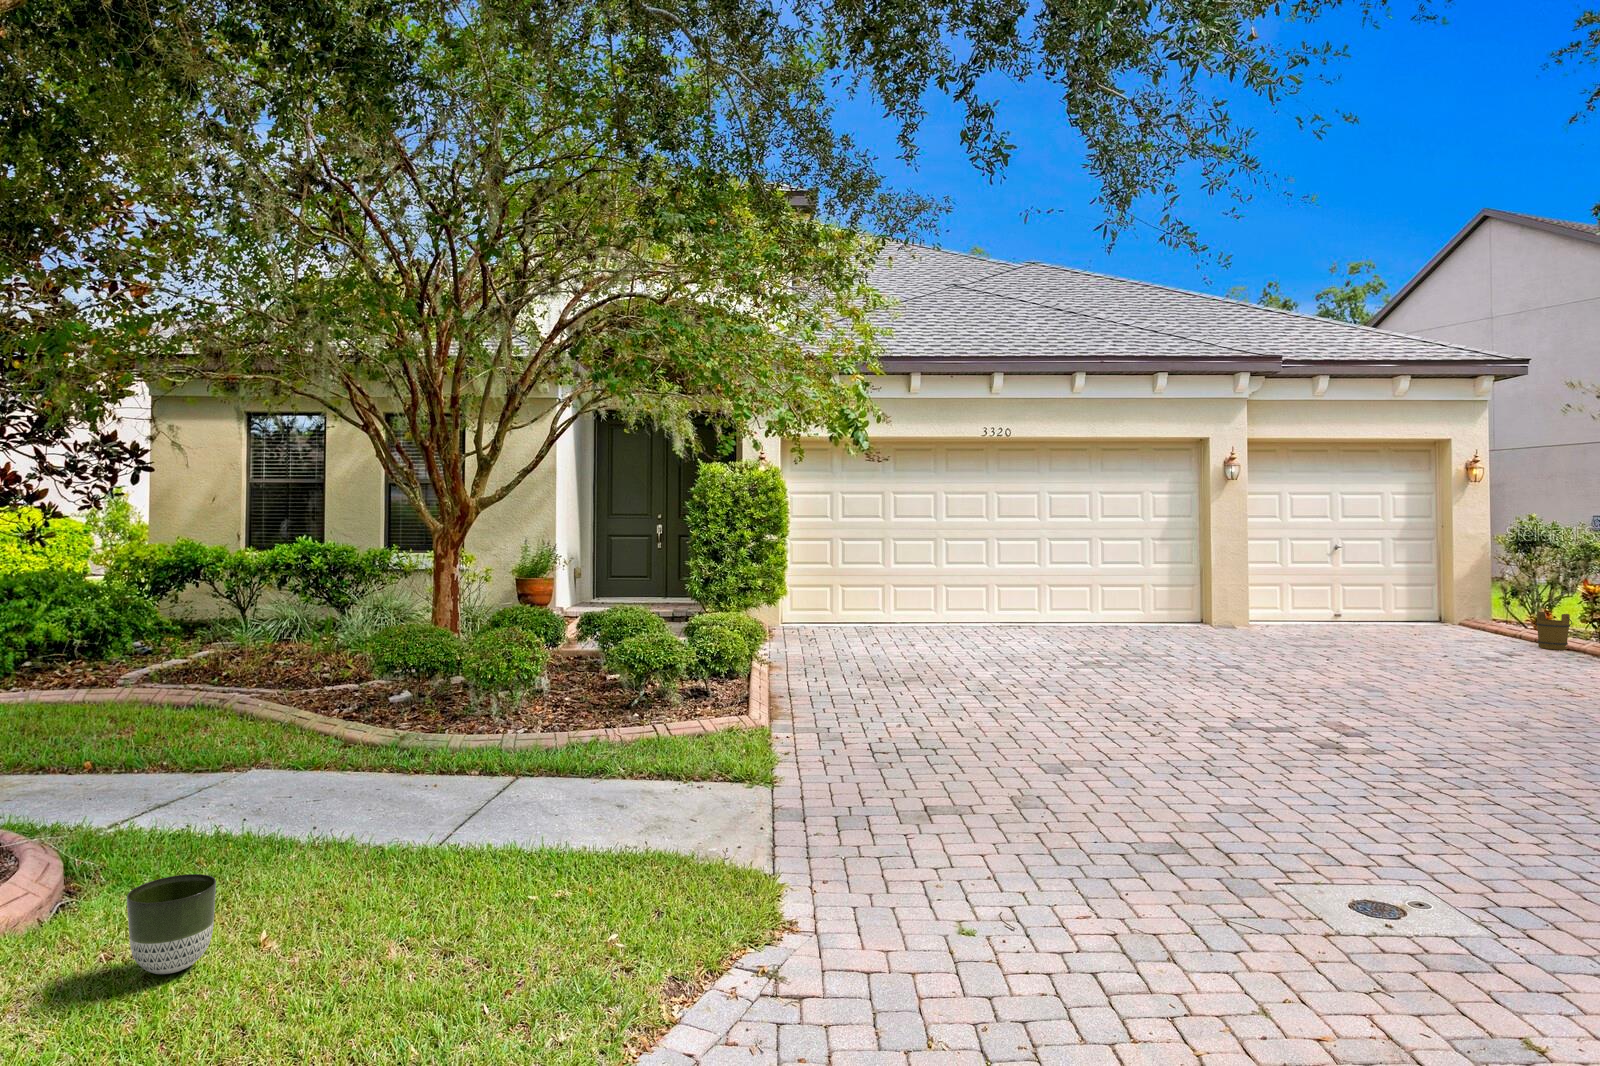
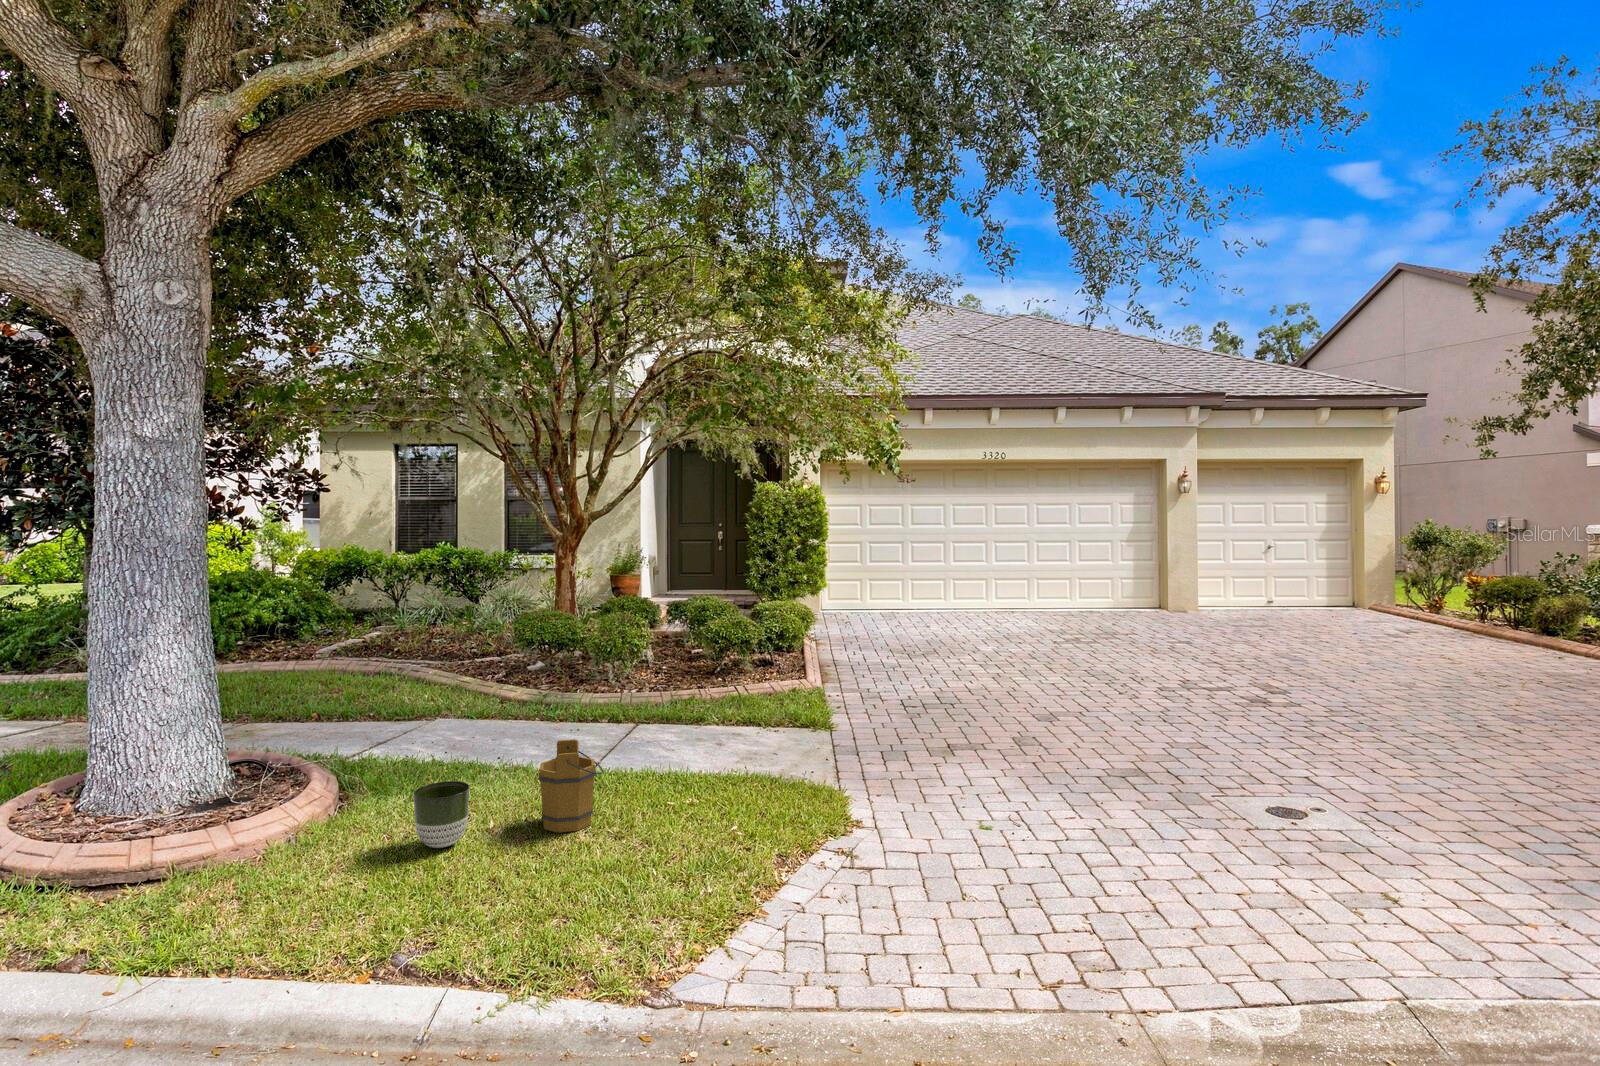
bucket: present [1536,612,1572,650] -> present [539,739,604,833]

